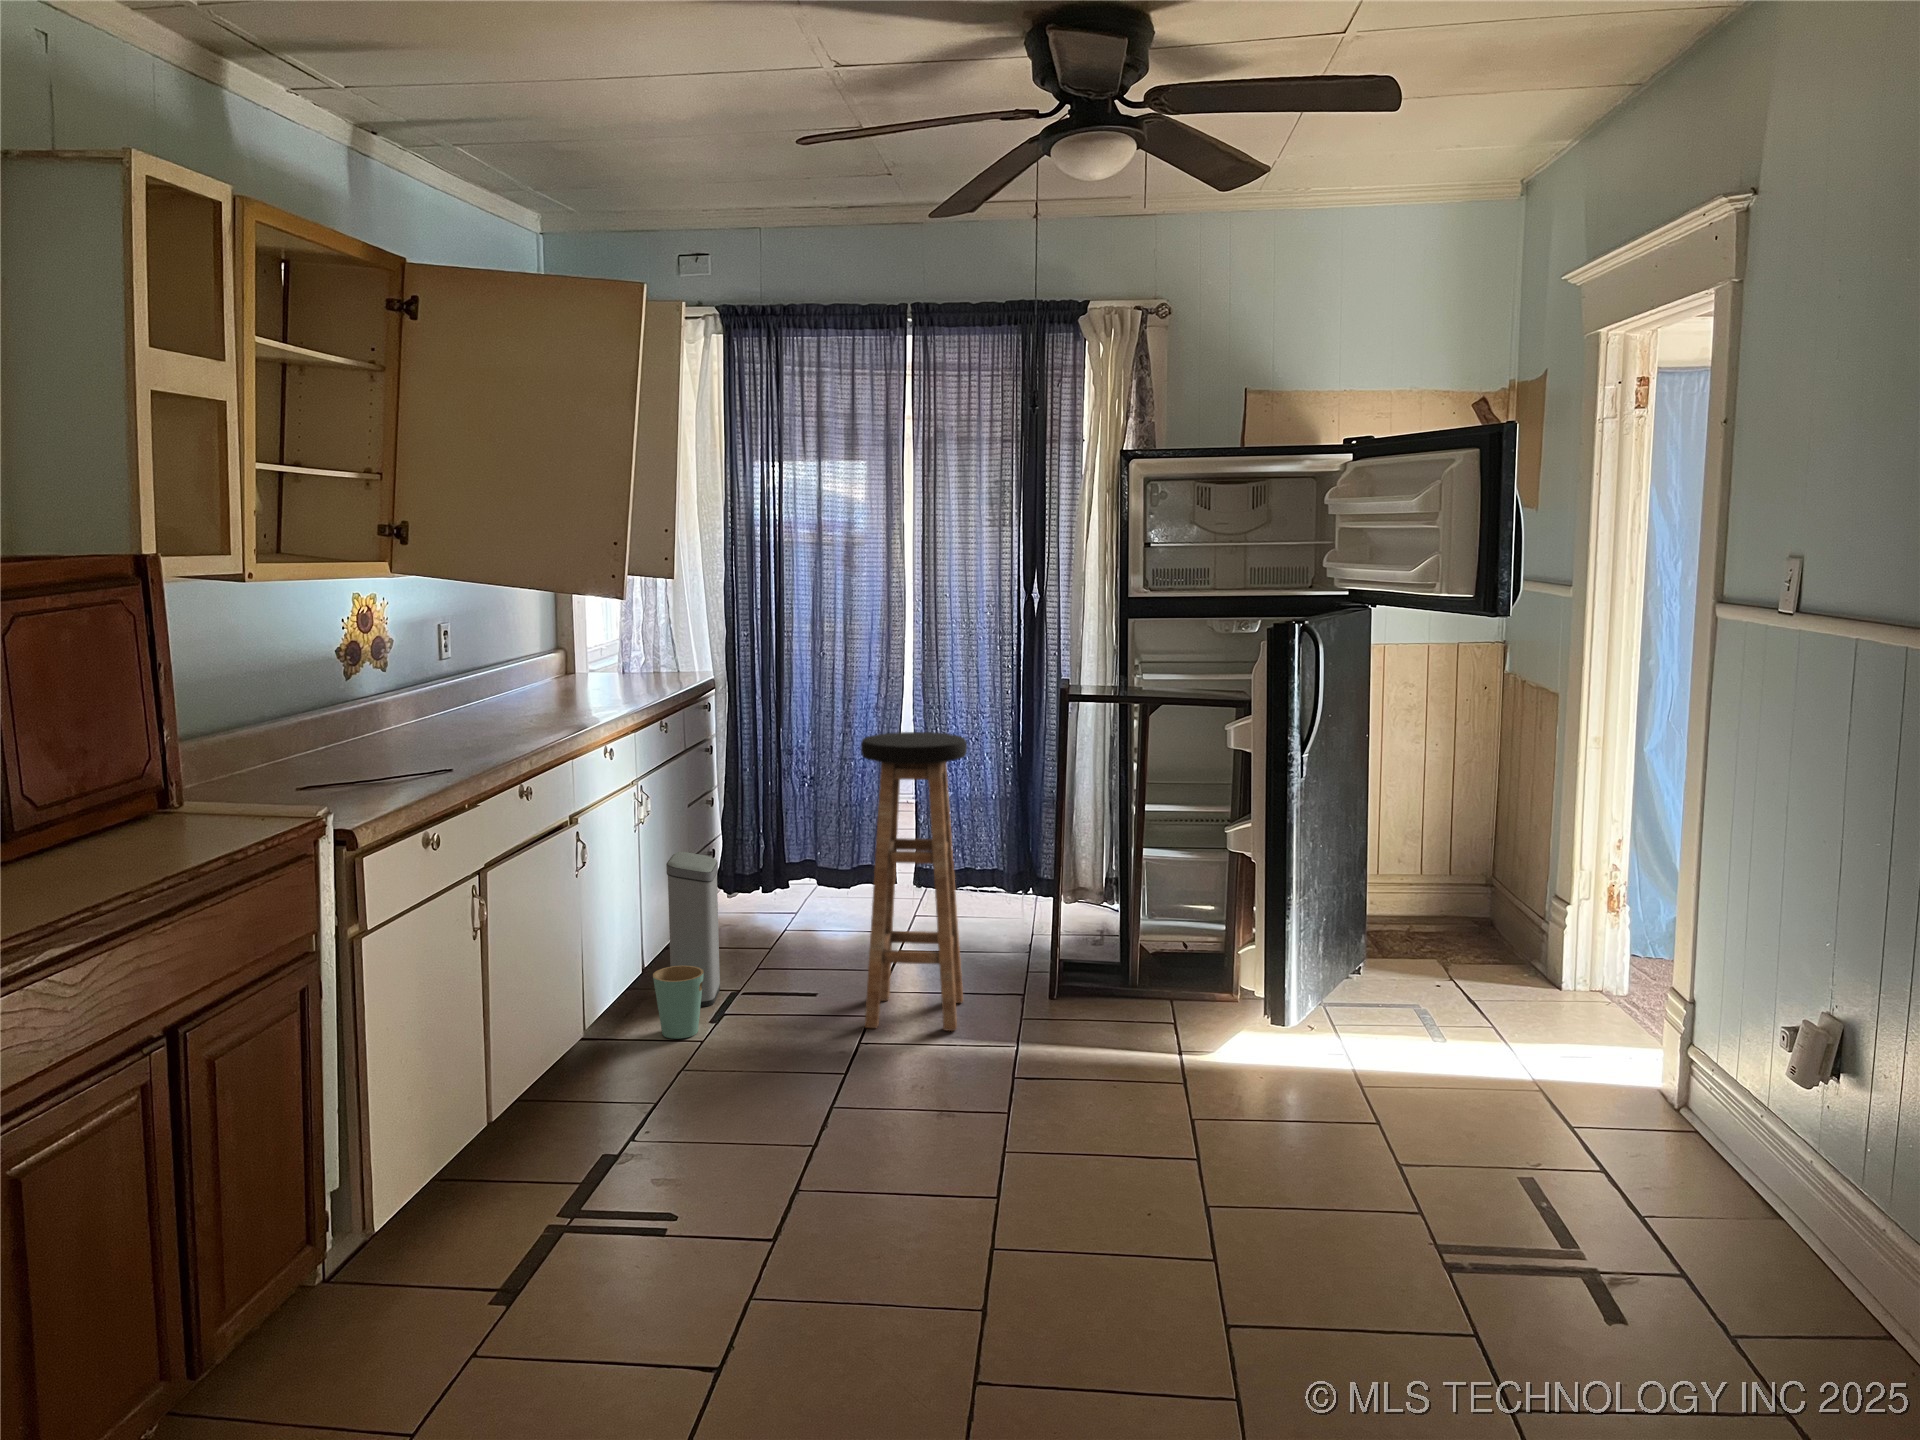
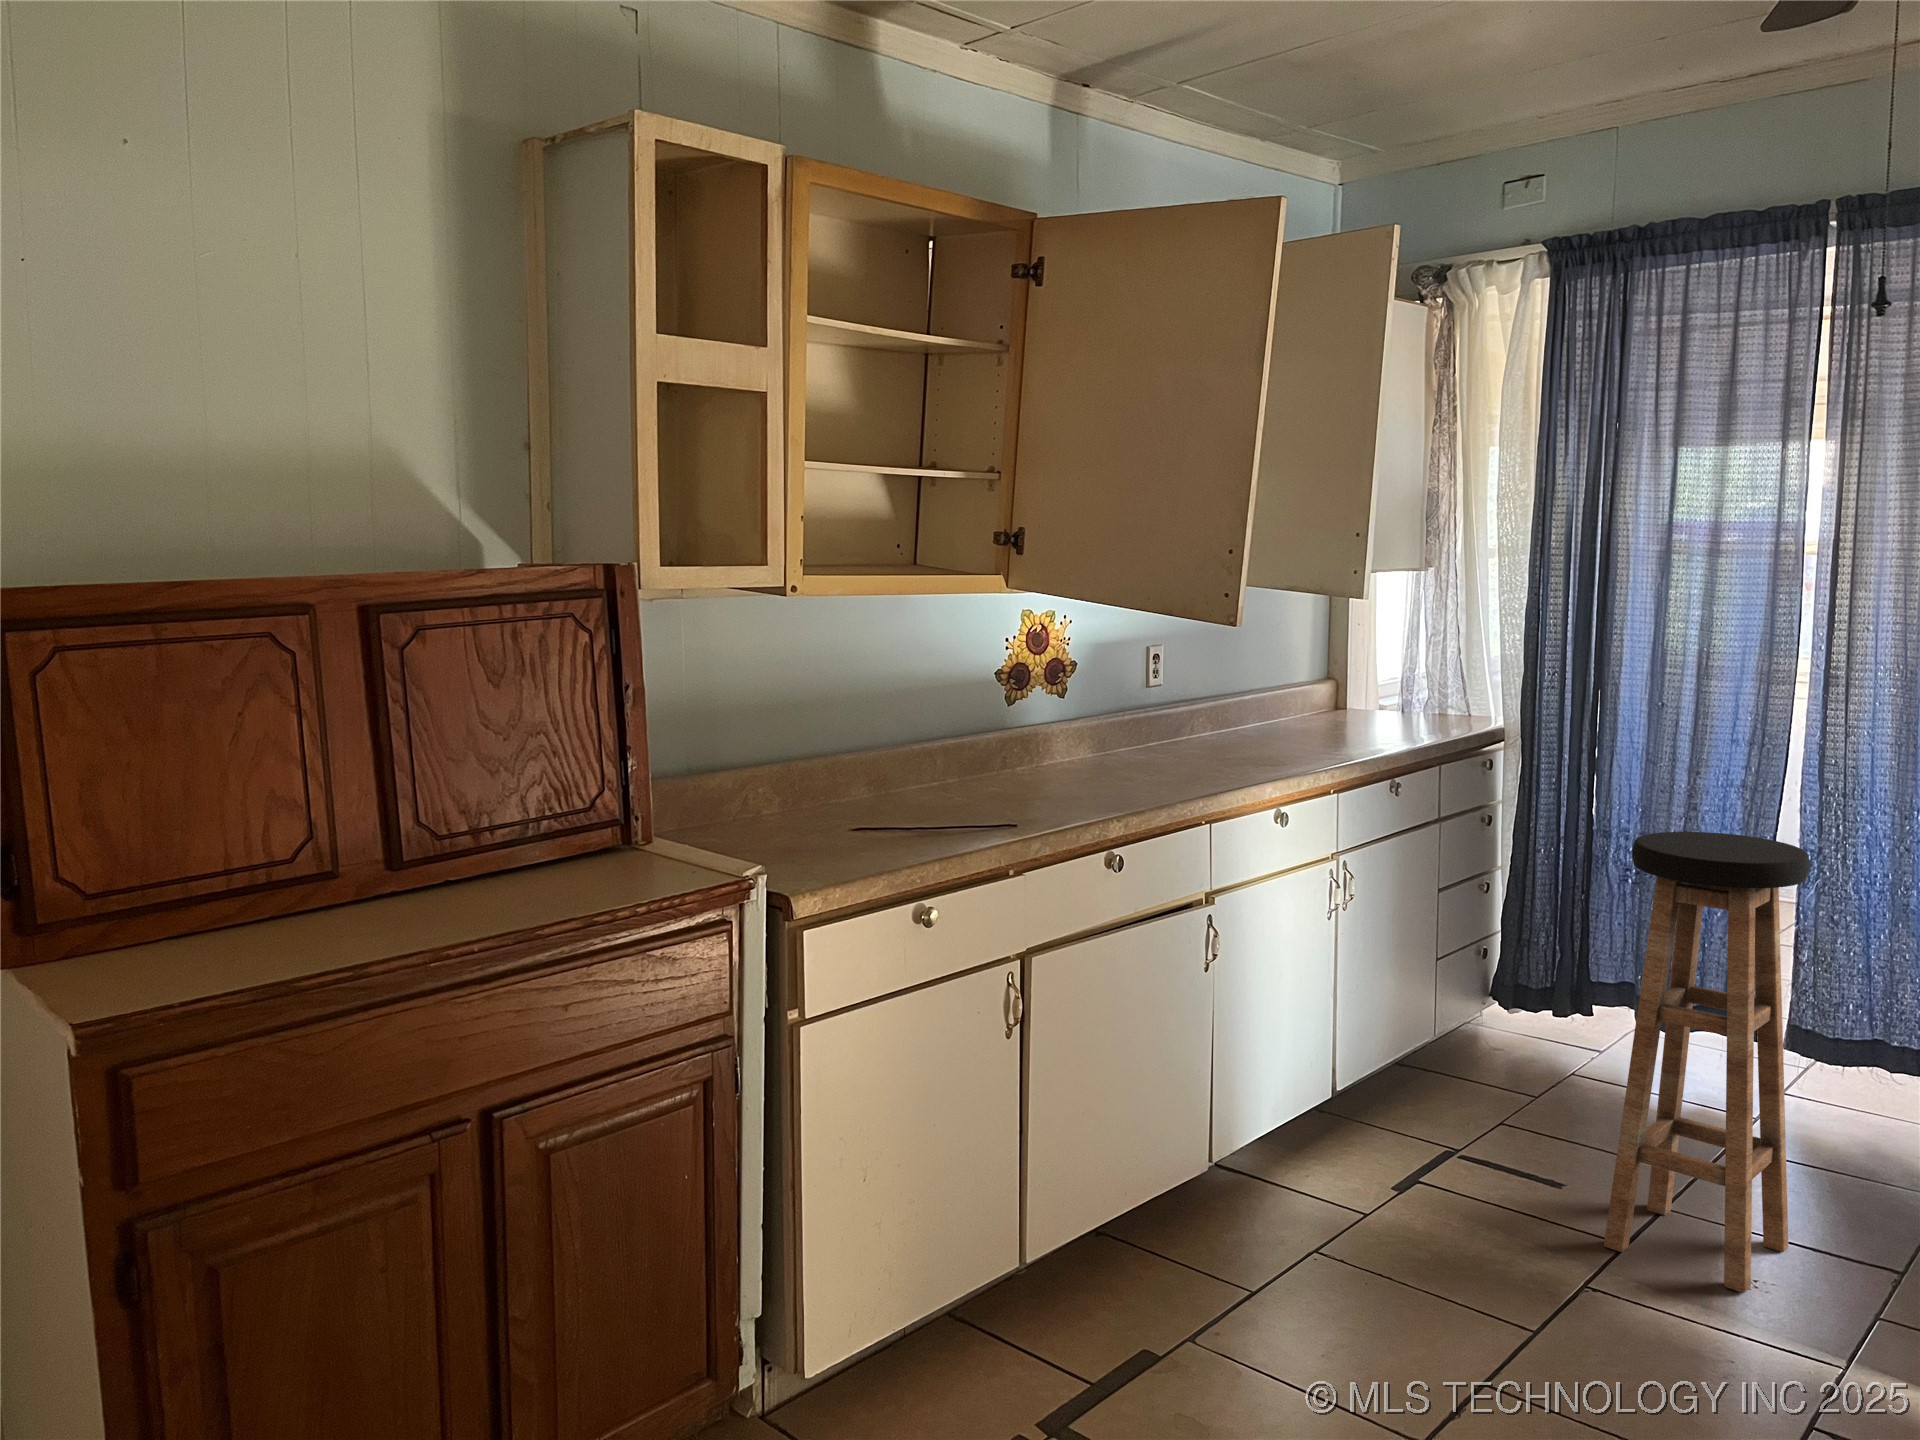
trash can: present [653,852,720,1039] -> none [1322,948,1447,1189]

